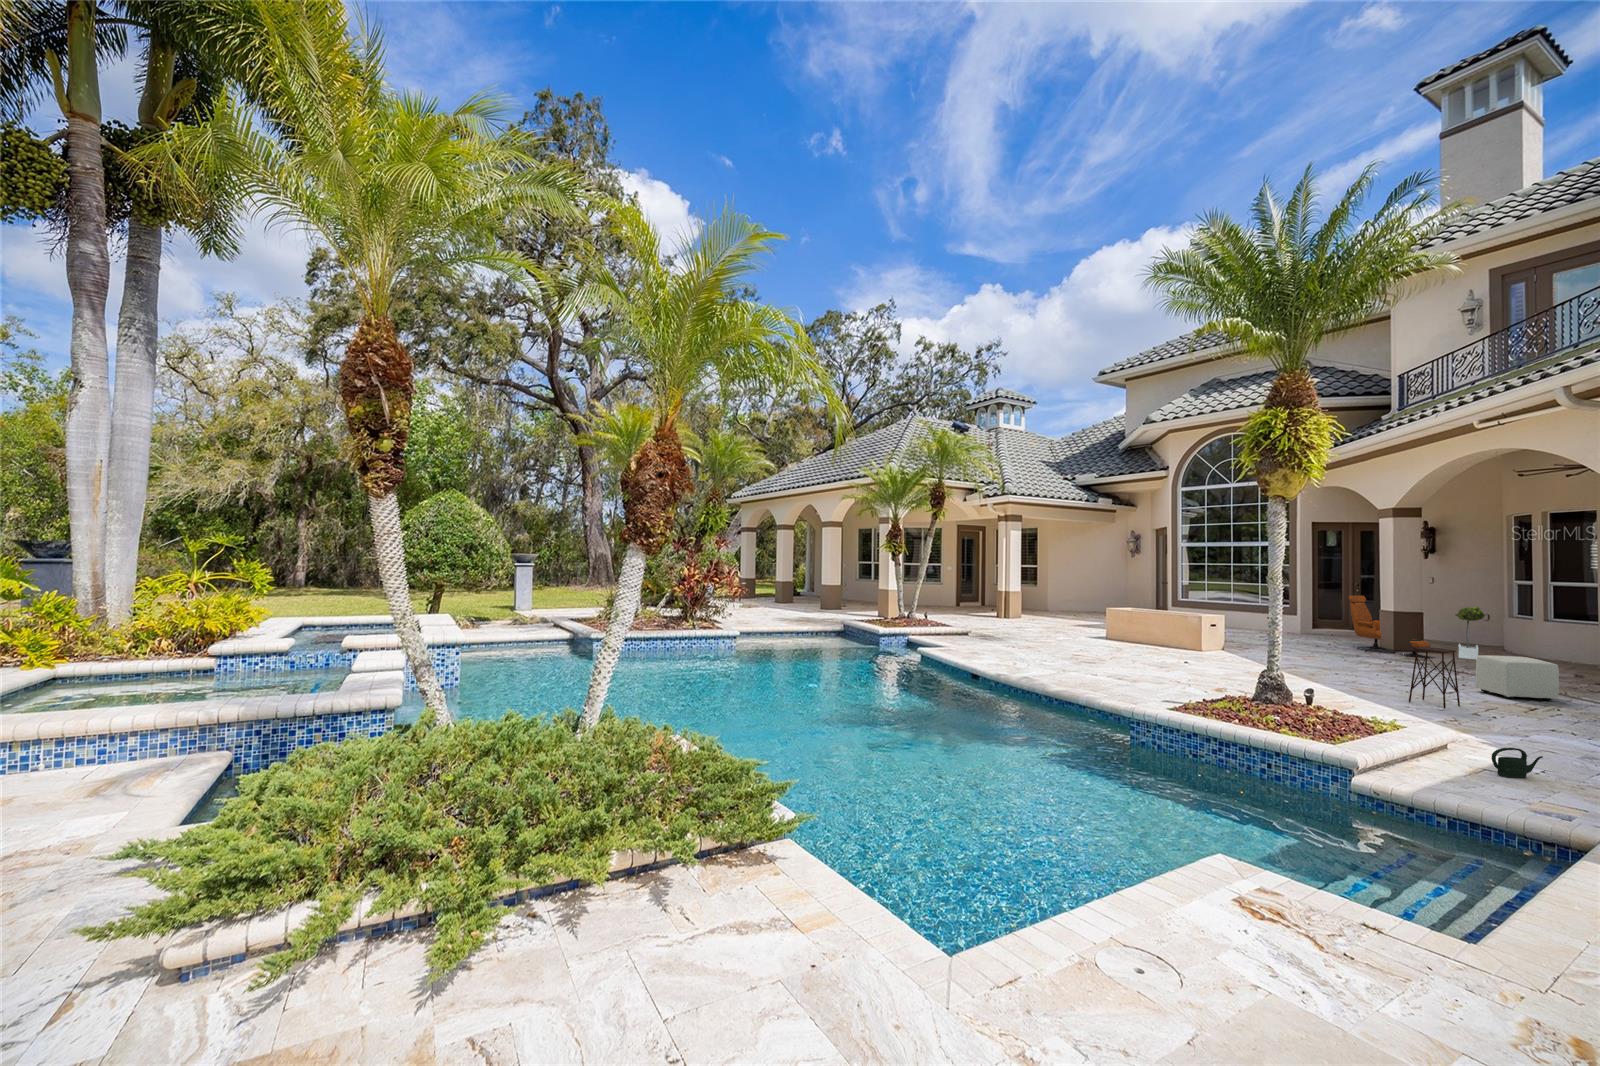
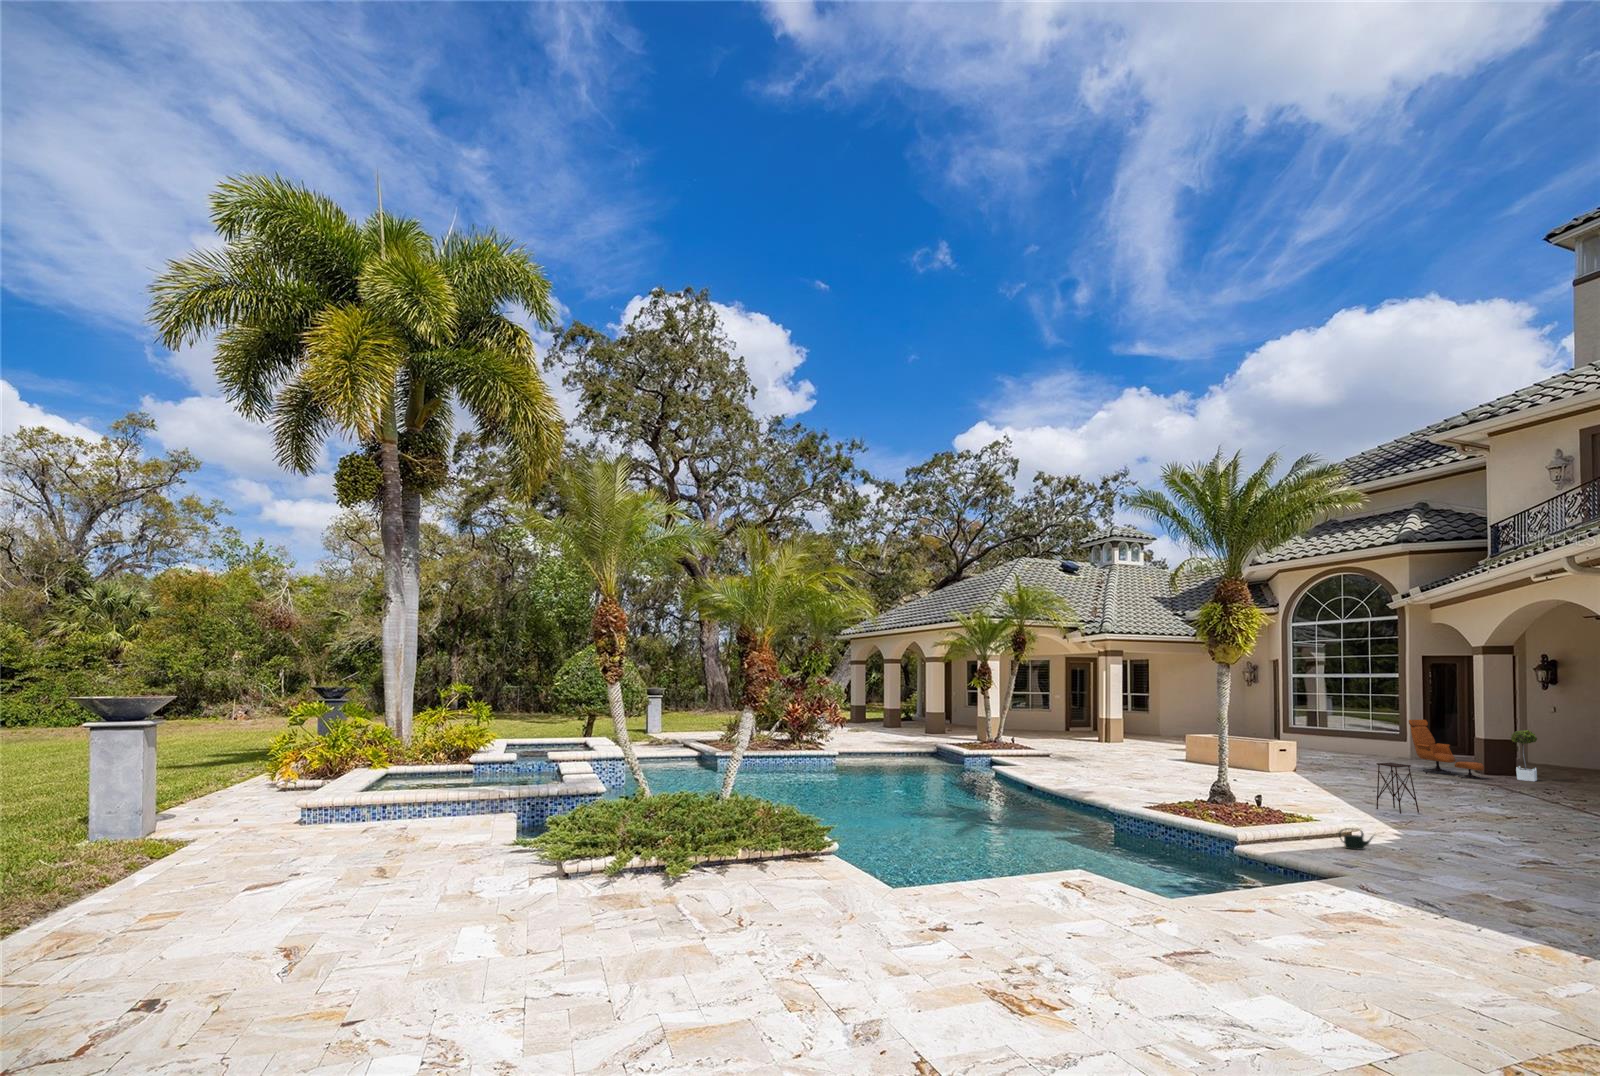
ottoman: present [1476,655,1559,701] -> none [1461,772,1525,811]

